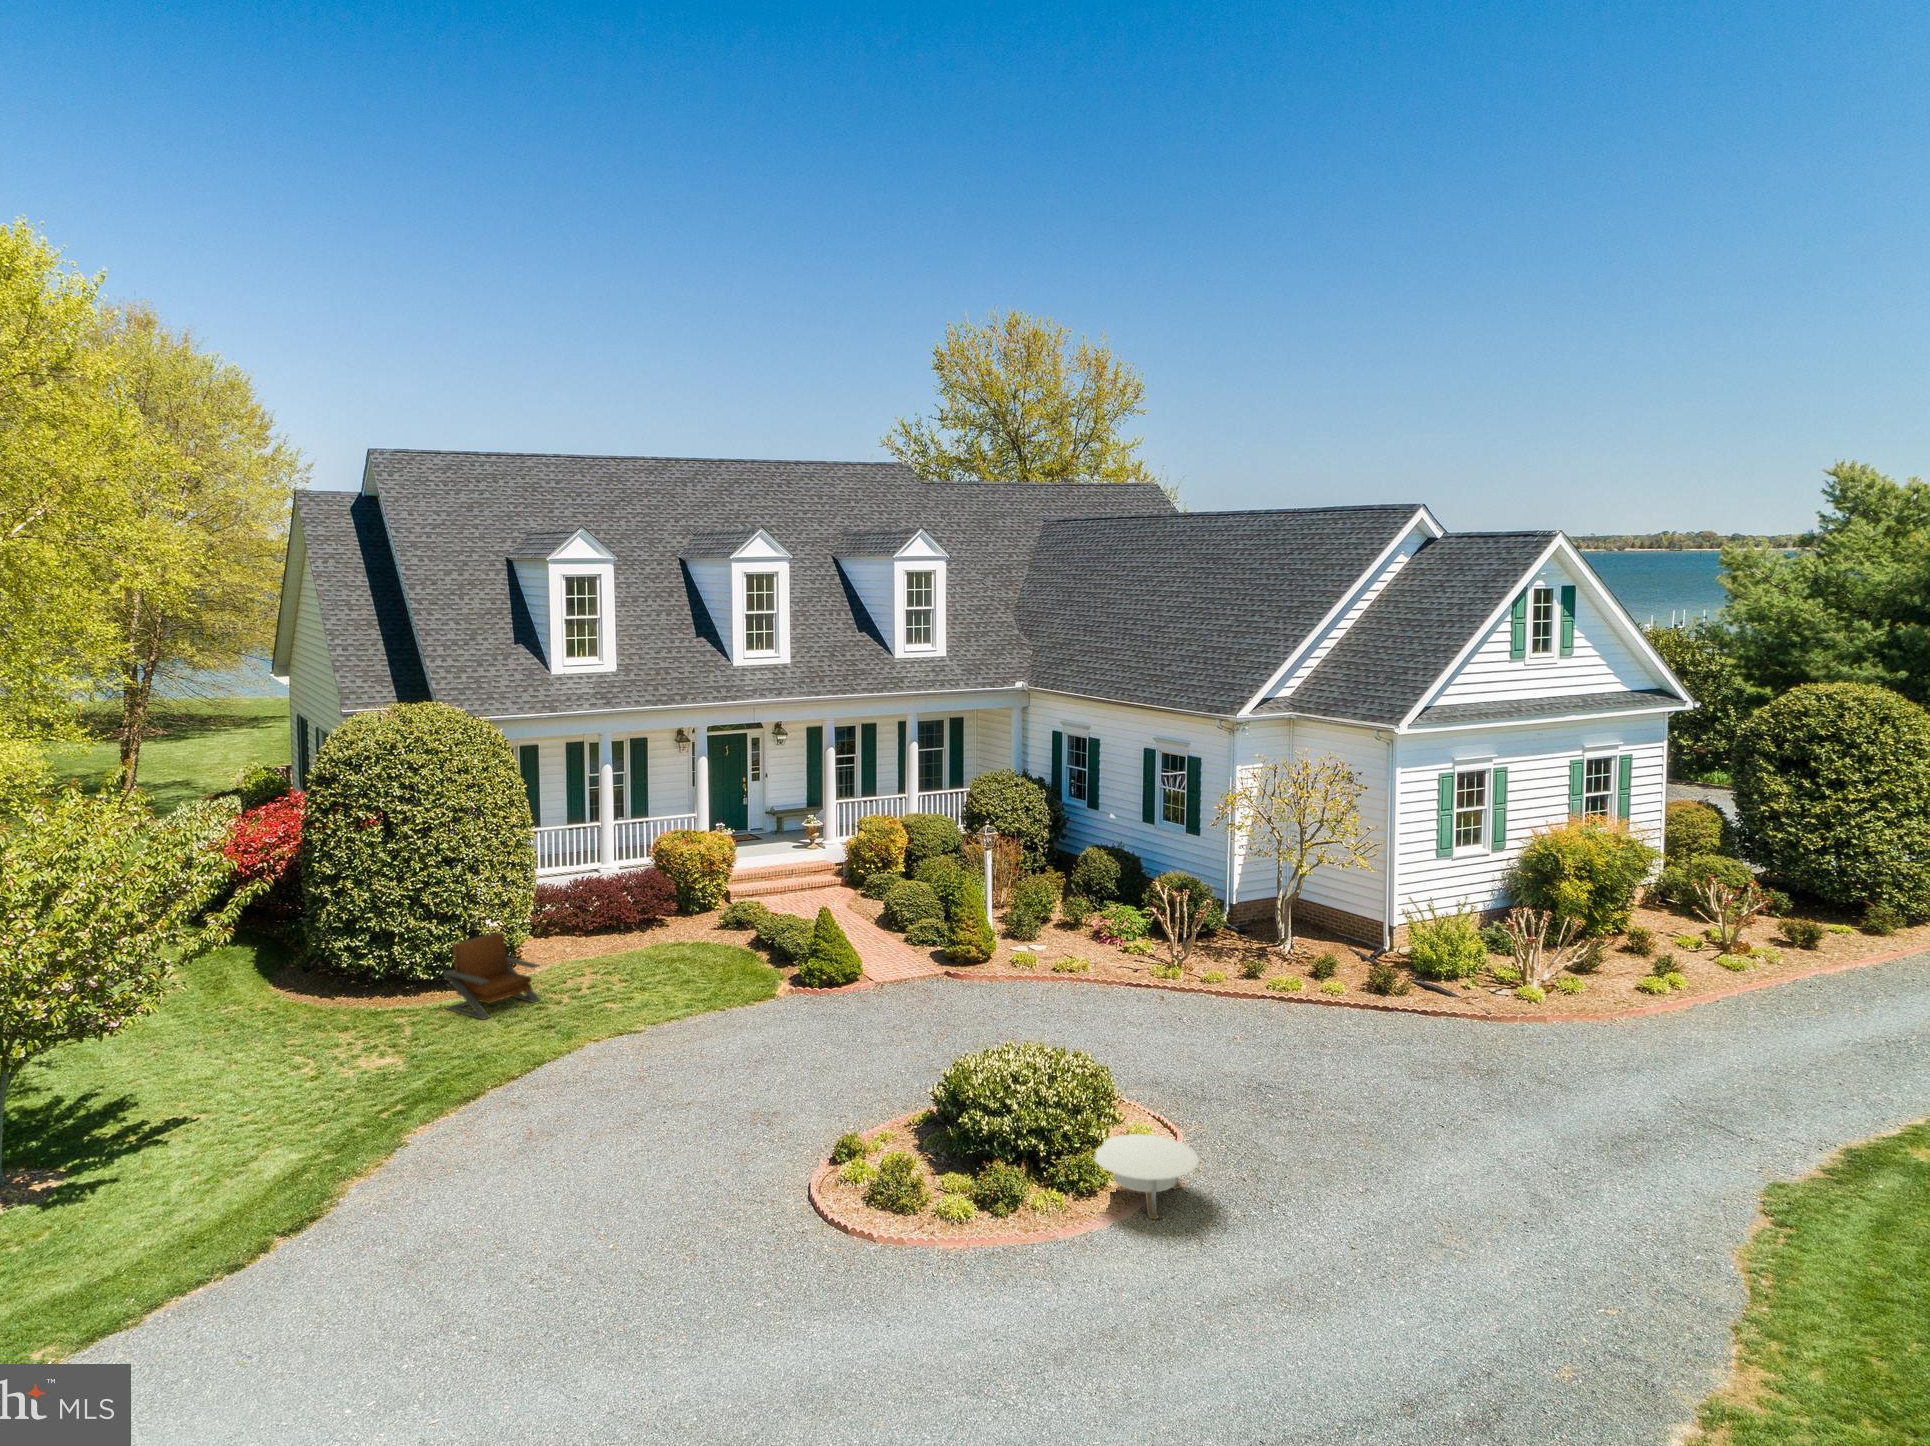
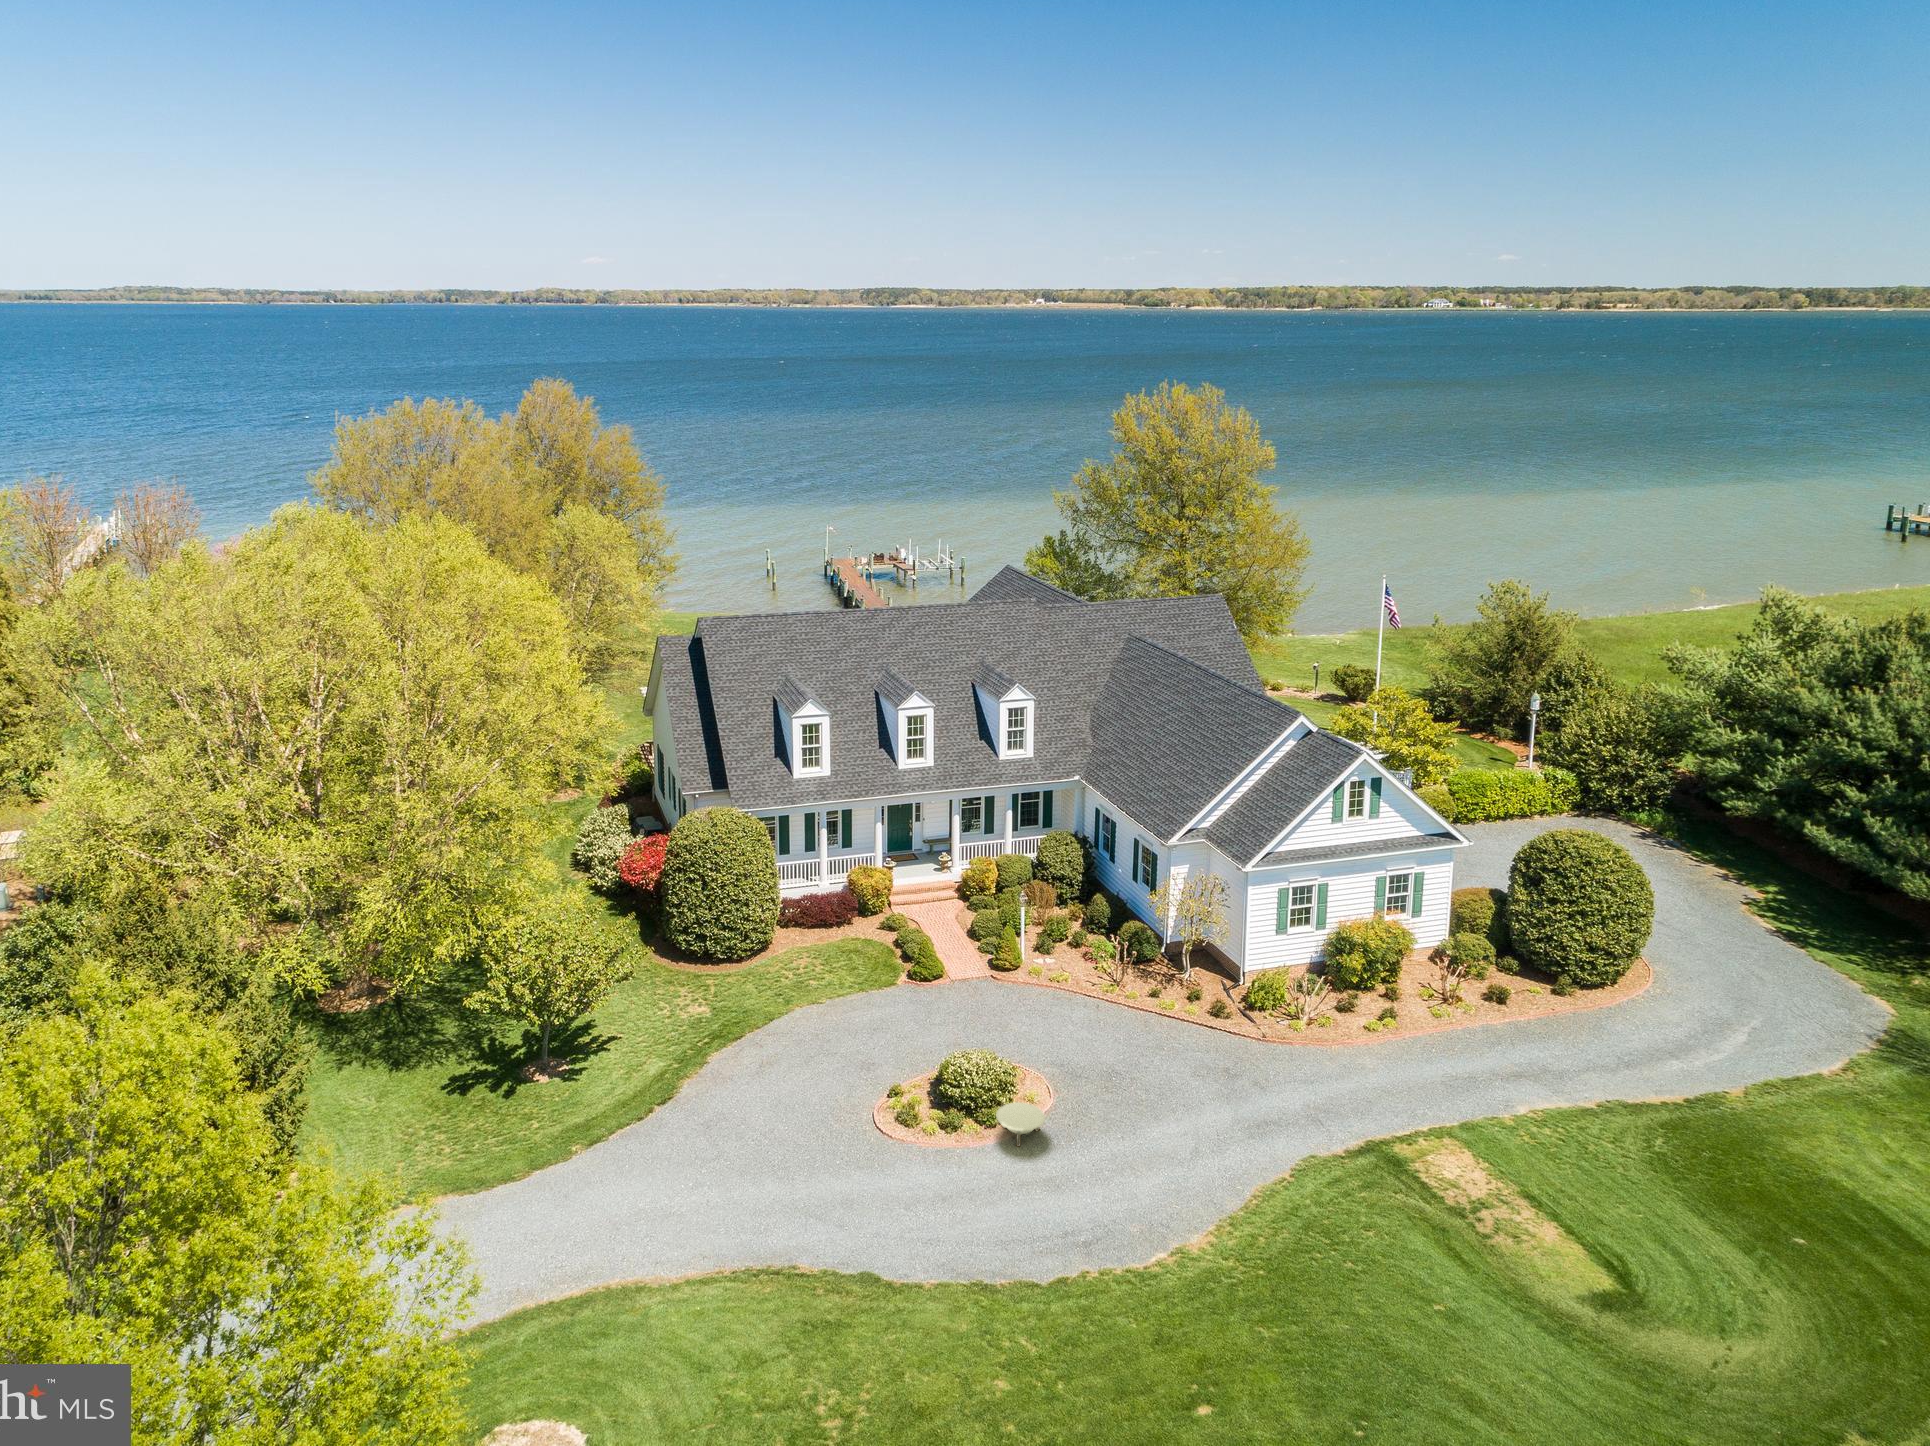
lounge chair: present [443,932,540,1020] -> none [731,934,778,983]

